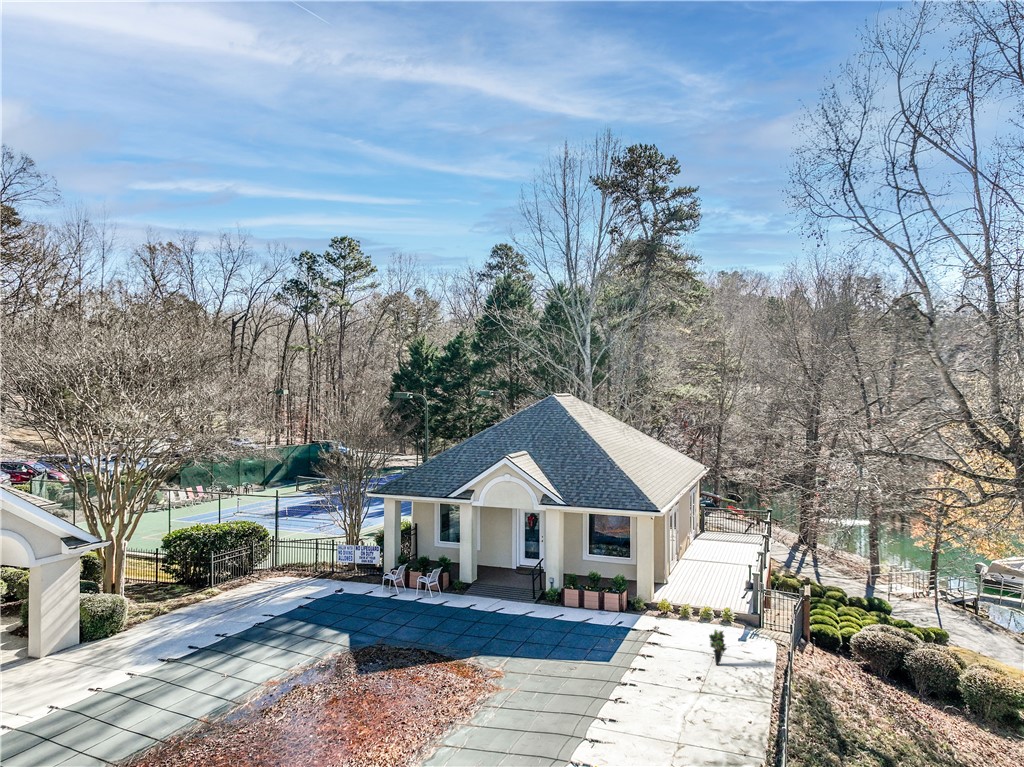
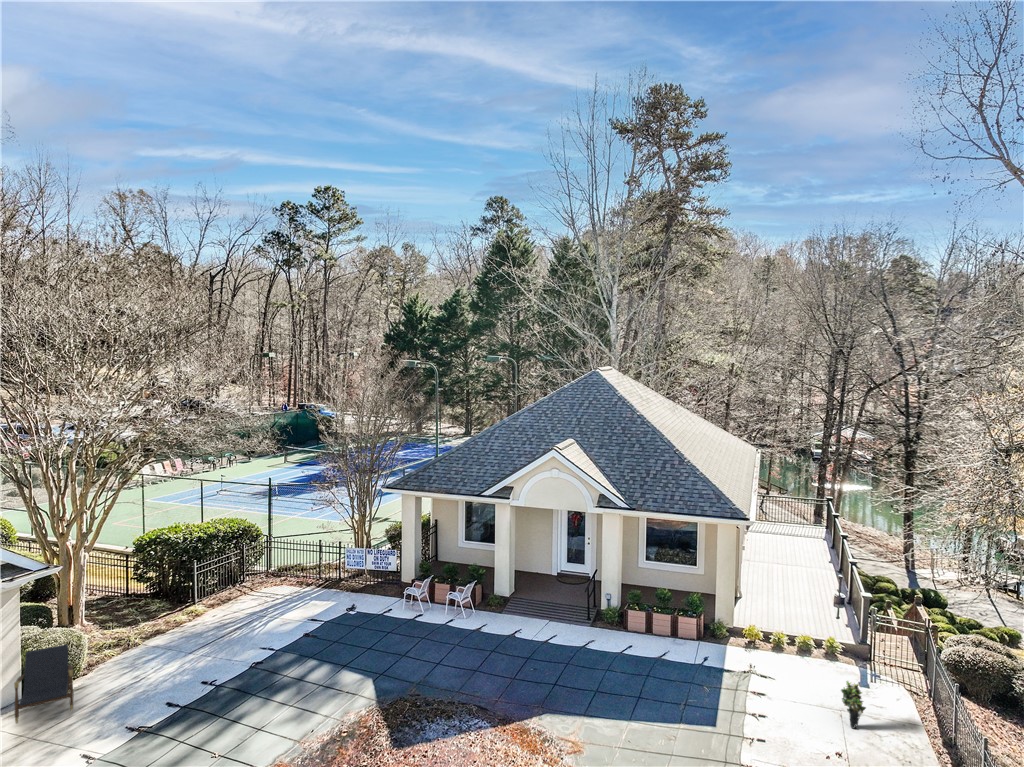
lounge chair: none [75,600,118,655] -> present [14,644,73,723]

